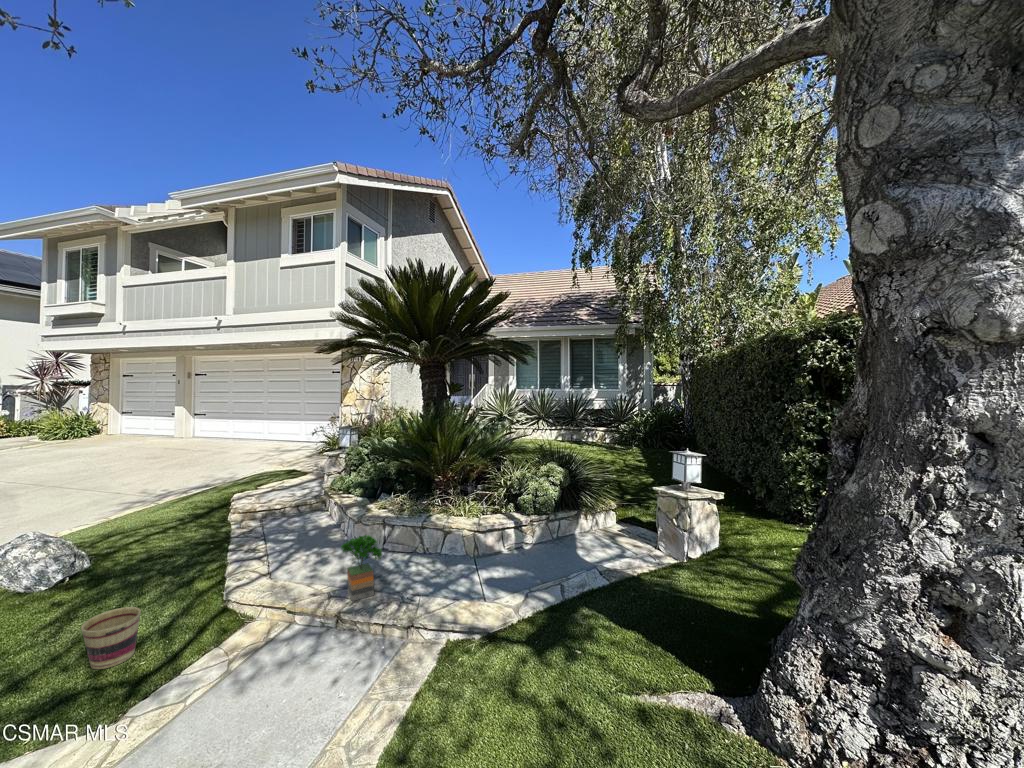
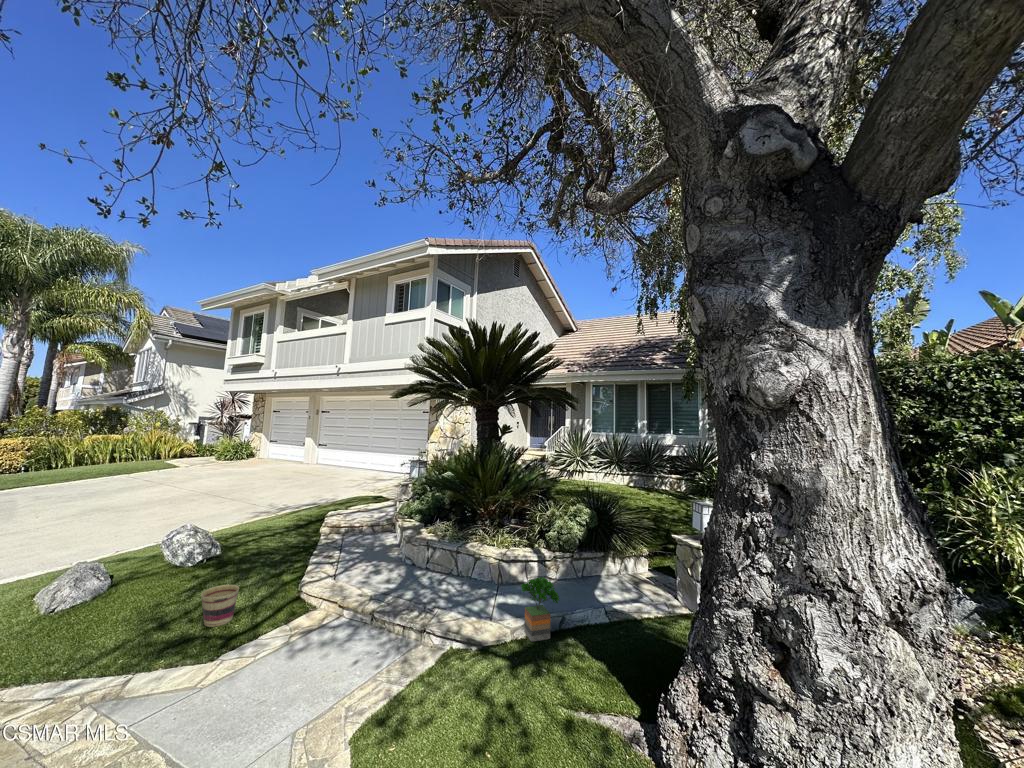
potted tree: present [341,535,382,601] -> present [521,577,559,642]

